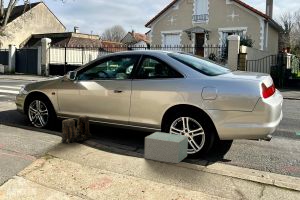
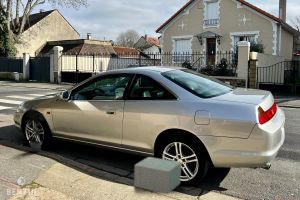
potted plant: none [30,86,52,131] -> present [26,108,44,152]
backpack: present [61,115,91,143] -> none [52,137,85,168]

